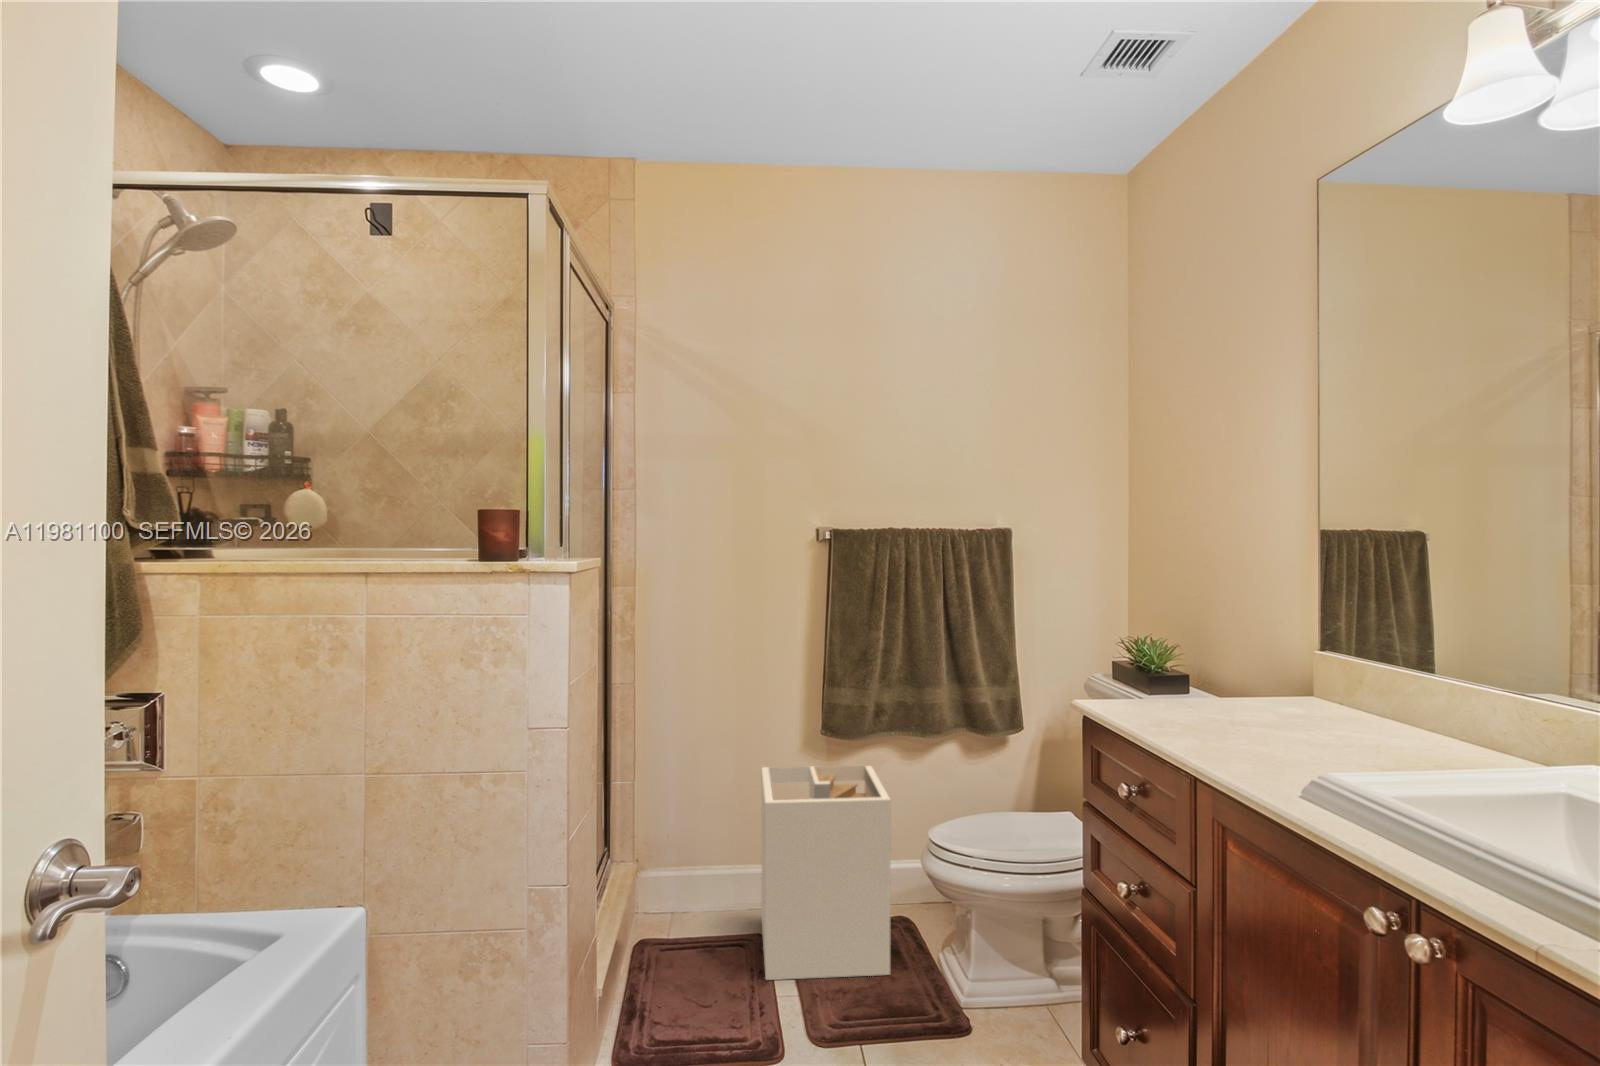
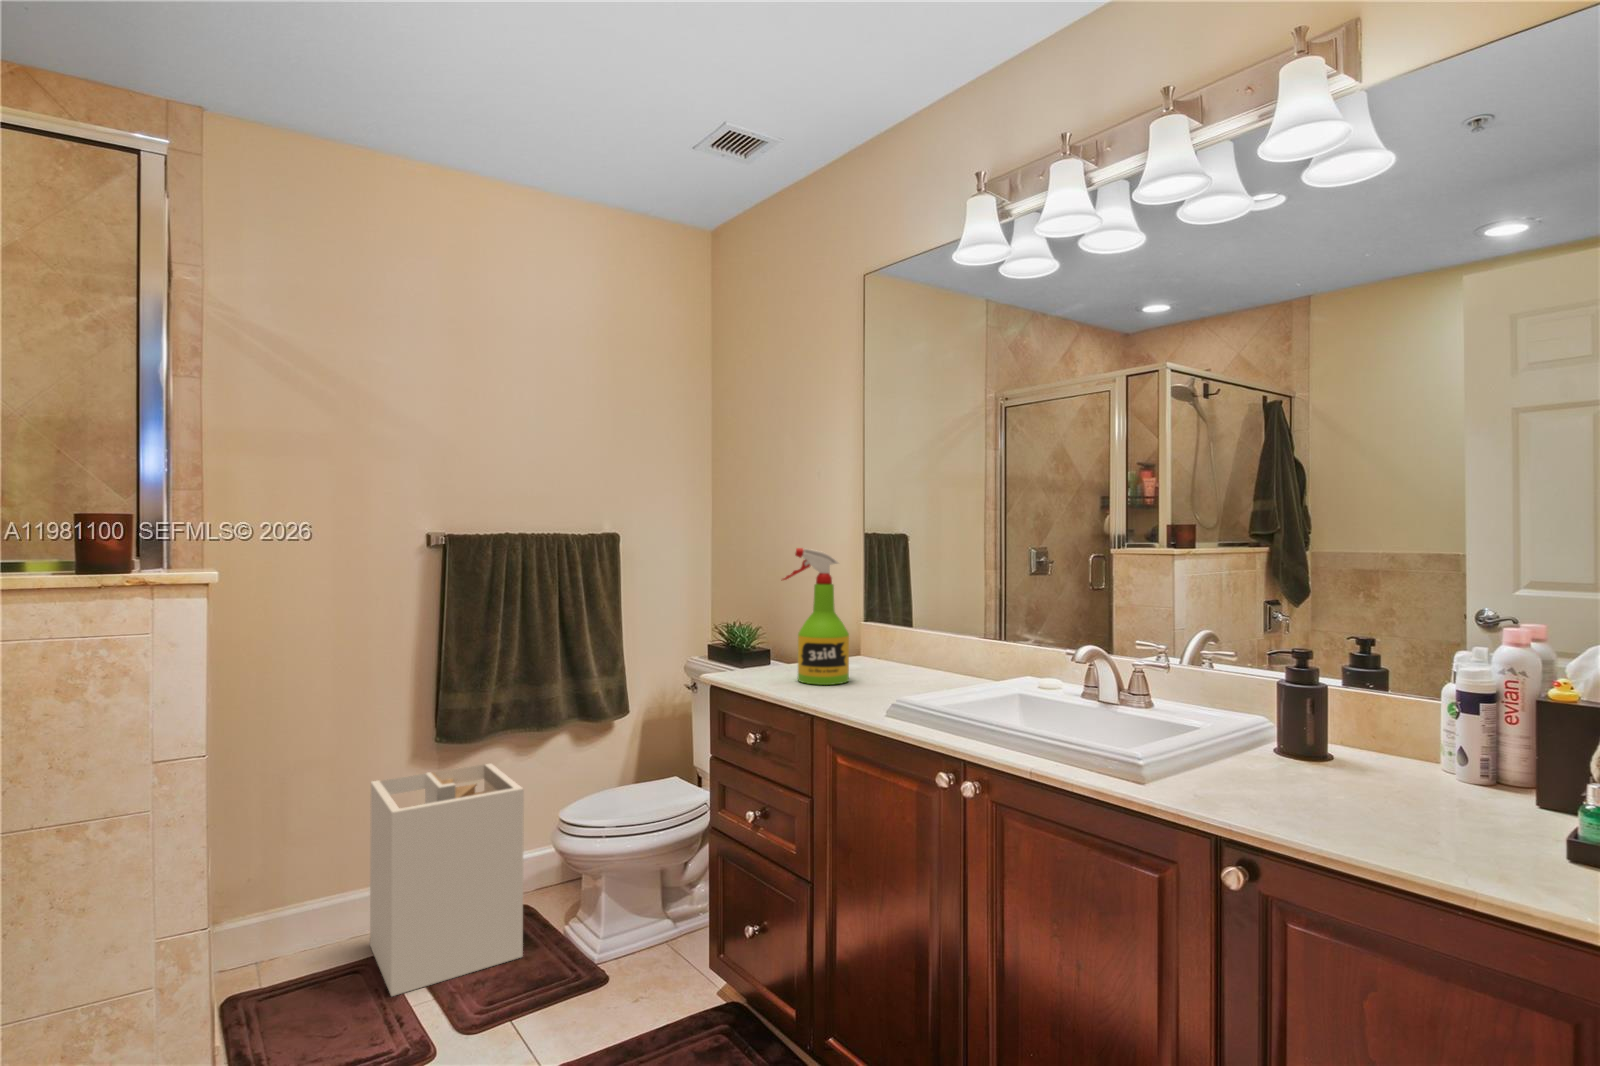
spray bottle: none [1172,553,1272,737] -> present [783,548,849,685]

